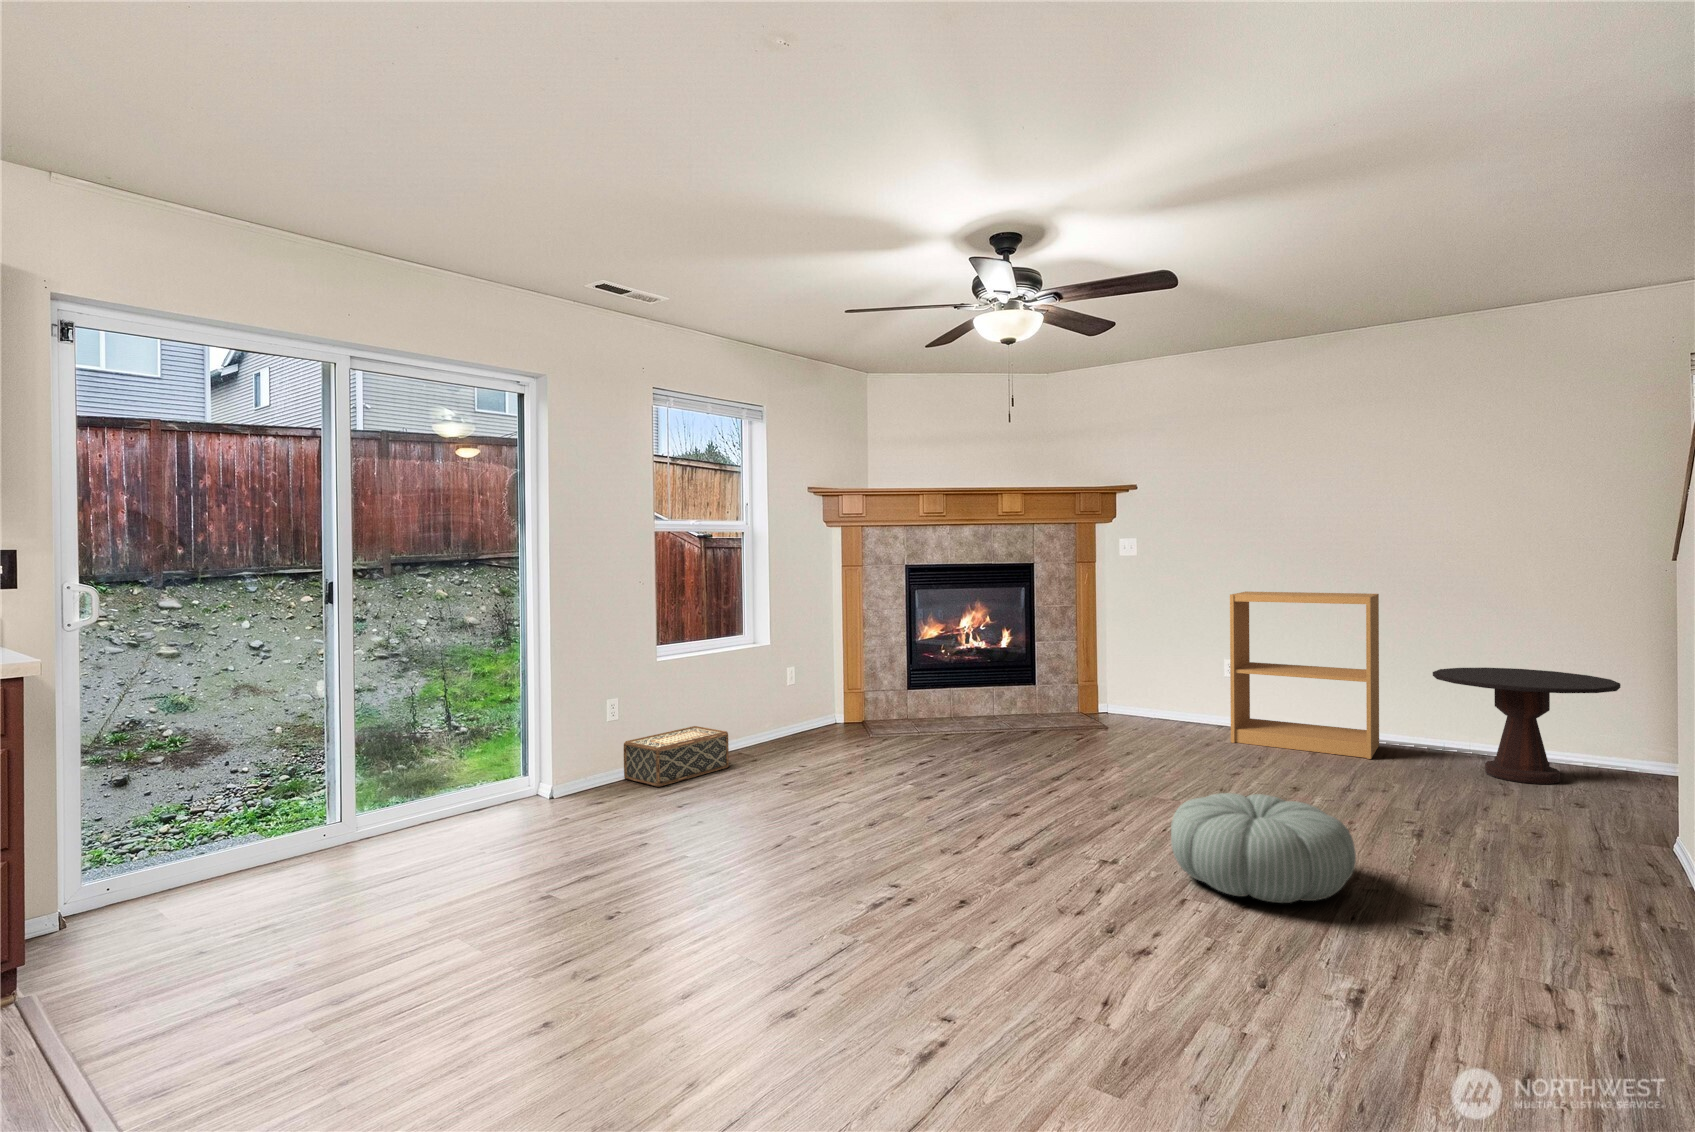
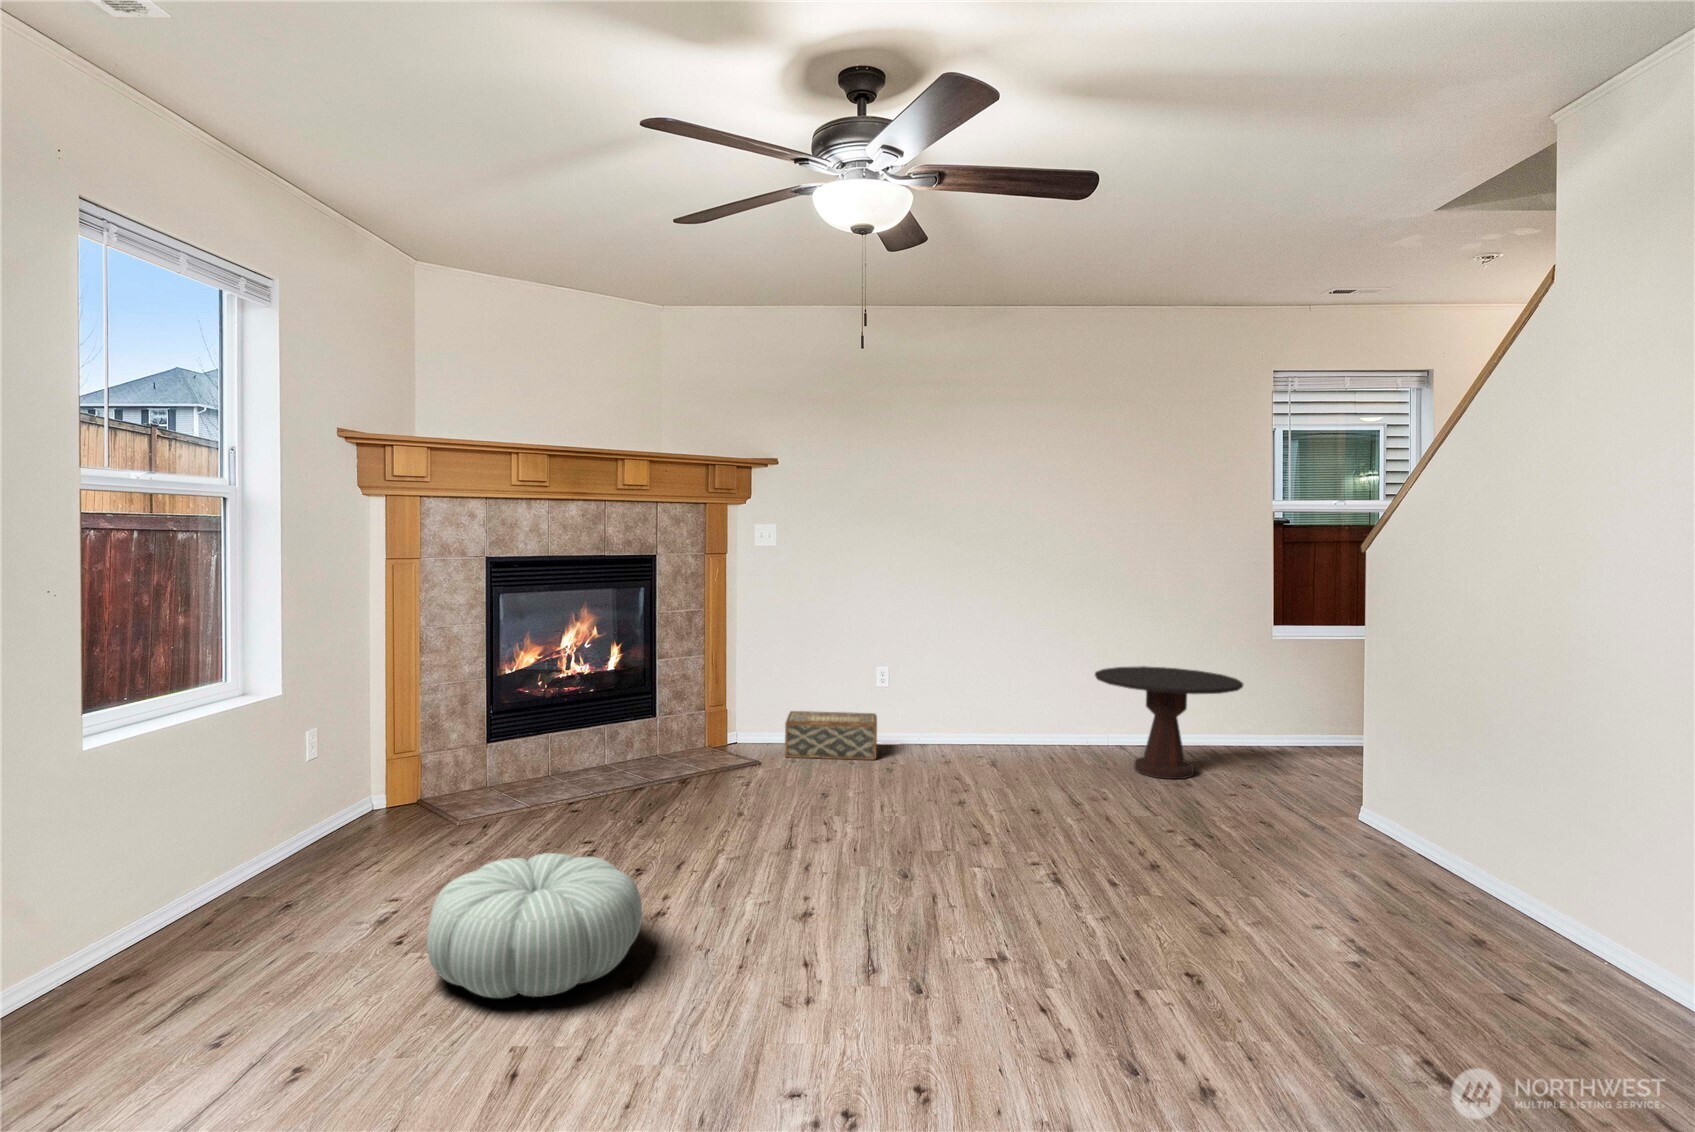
bookshelf: present [1230,592,1379,759] -> none [899,592,1049,771]
woven basket: present [624,726,729,787] -> present [785,711,877,760]
pouf: present [1171,793,1356,903] -> present [427,853,642,998]

